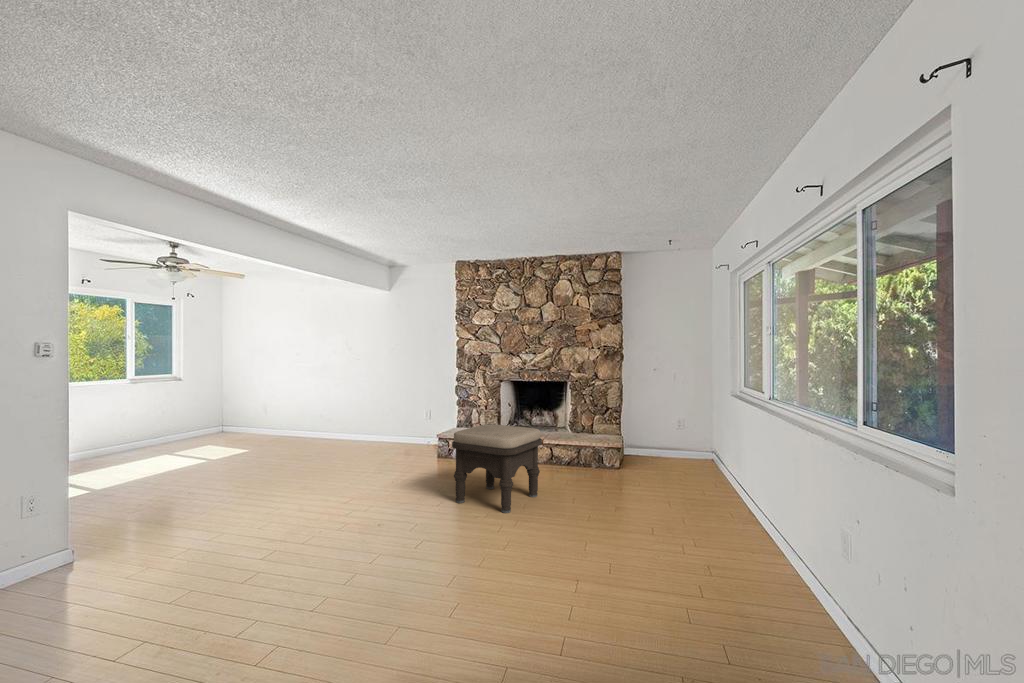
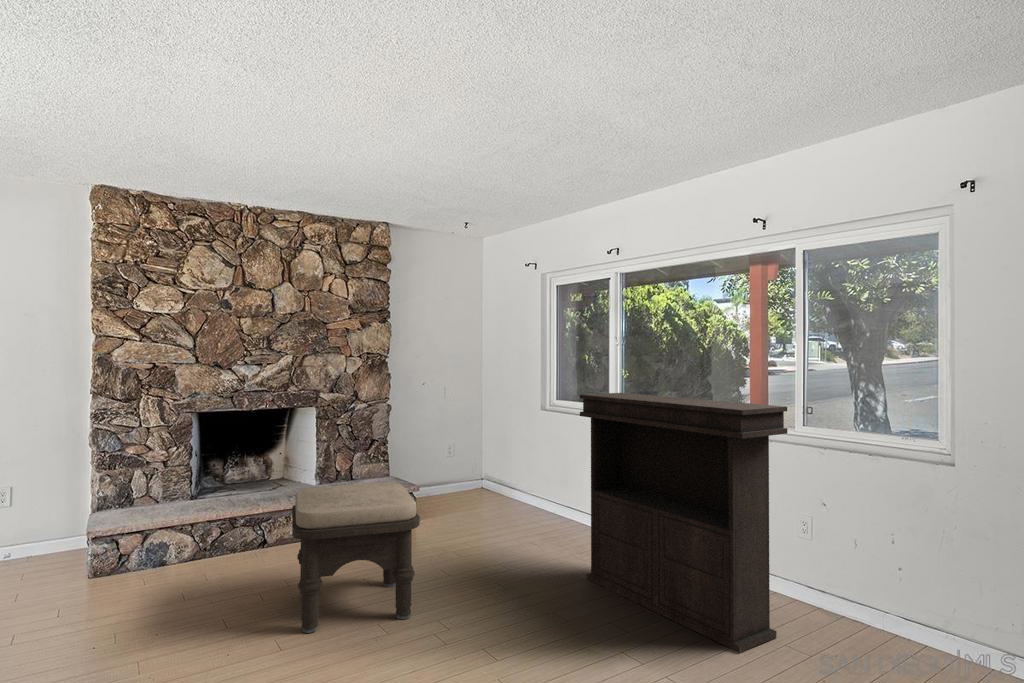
console table: none [645,376,723,629] -> present [580,393,787,653]

